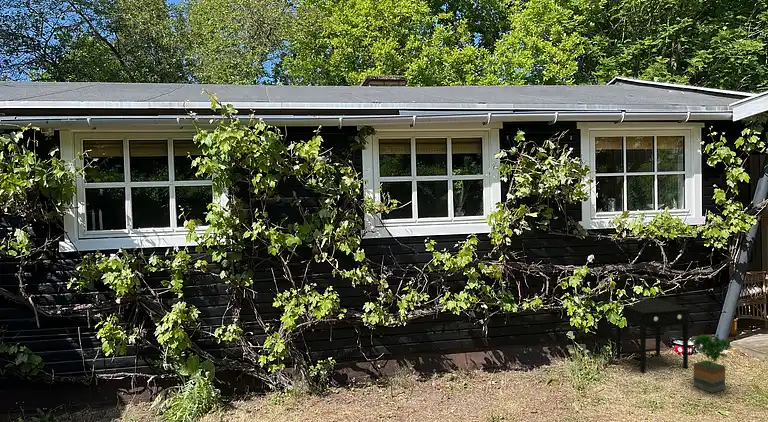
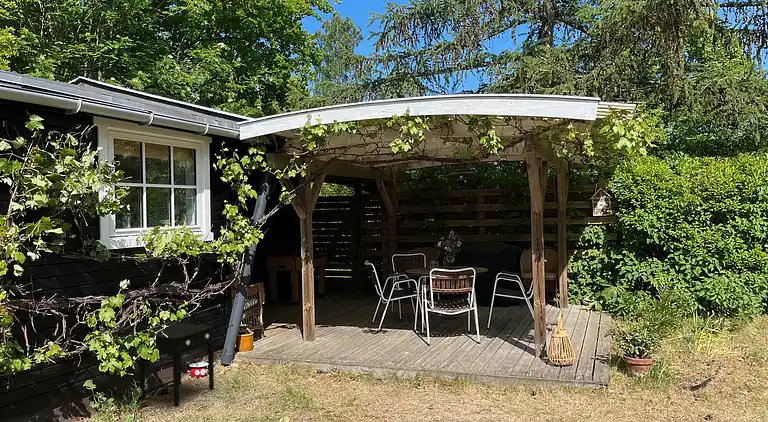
potted tree: present [694,335,732,393] -> none [226,347,261,404]

